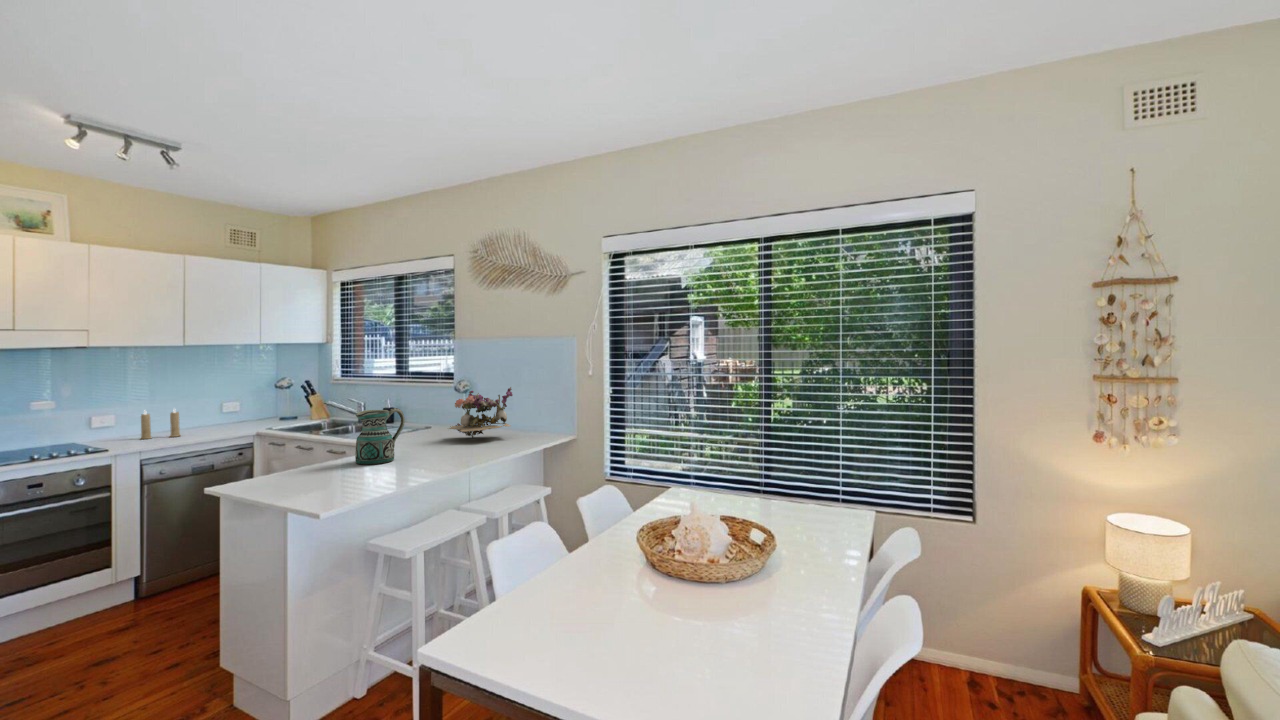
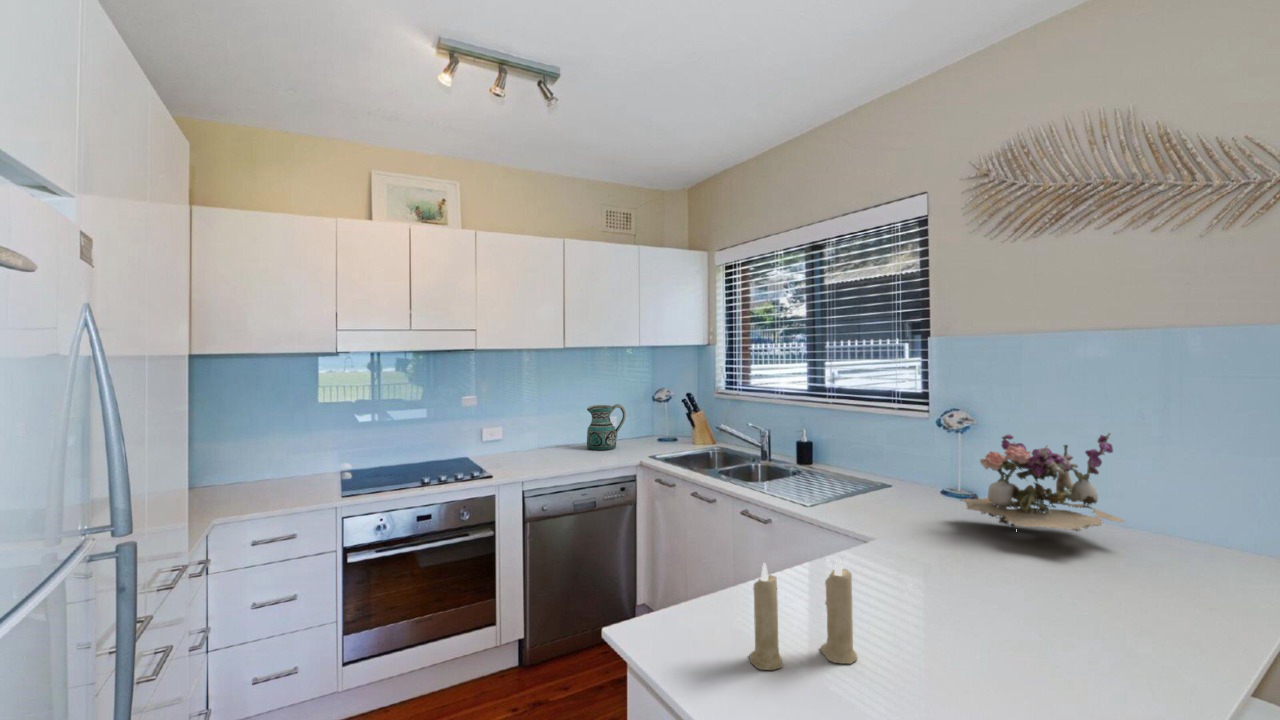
ceramic pitcher: present [355,408,405,464] -> present [587,404,626,450]
candle: present [141,409,180,439] -> present [749,558,857,670]

